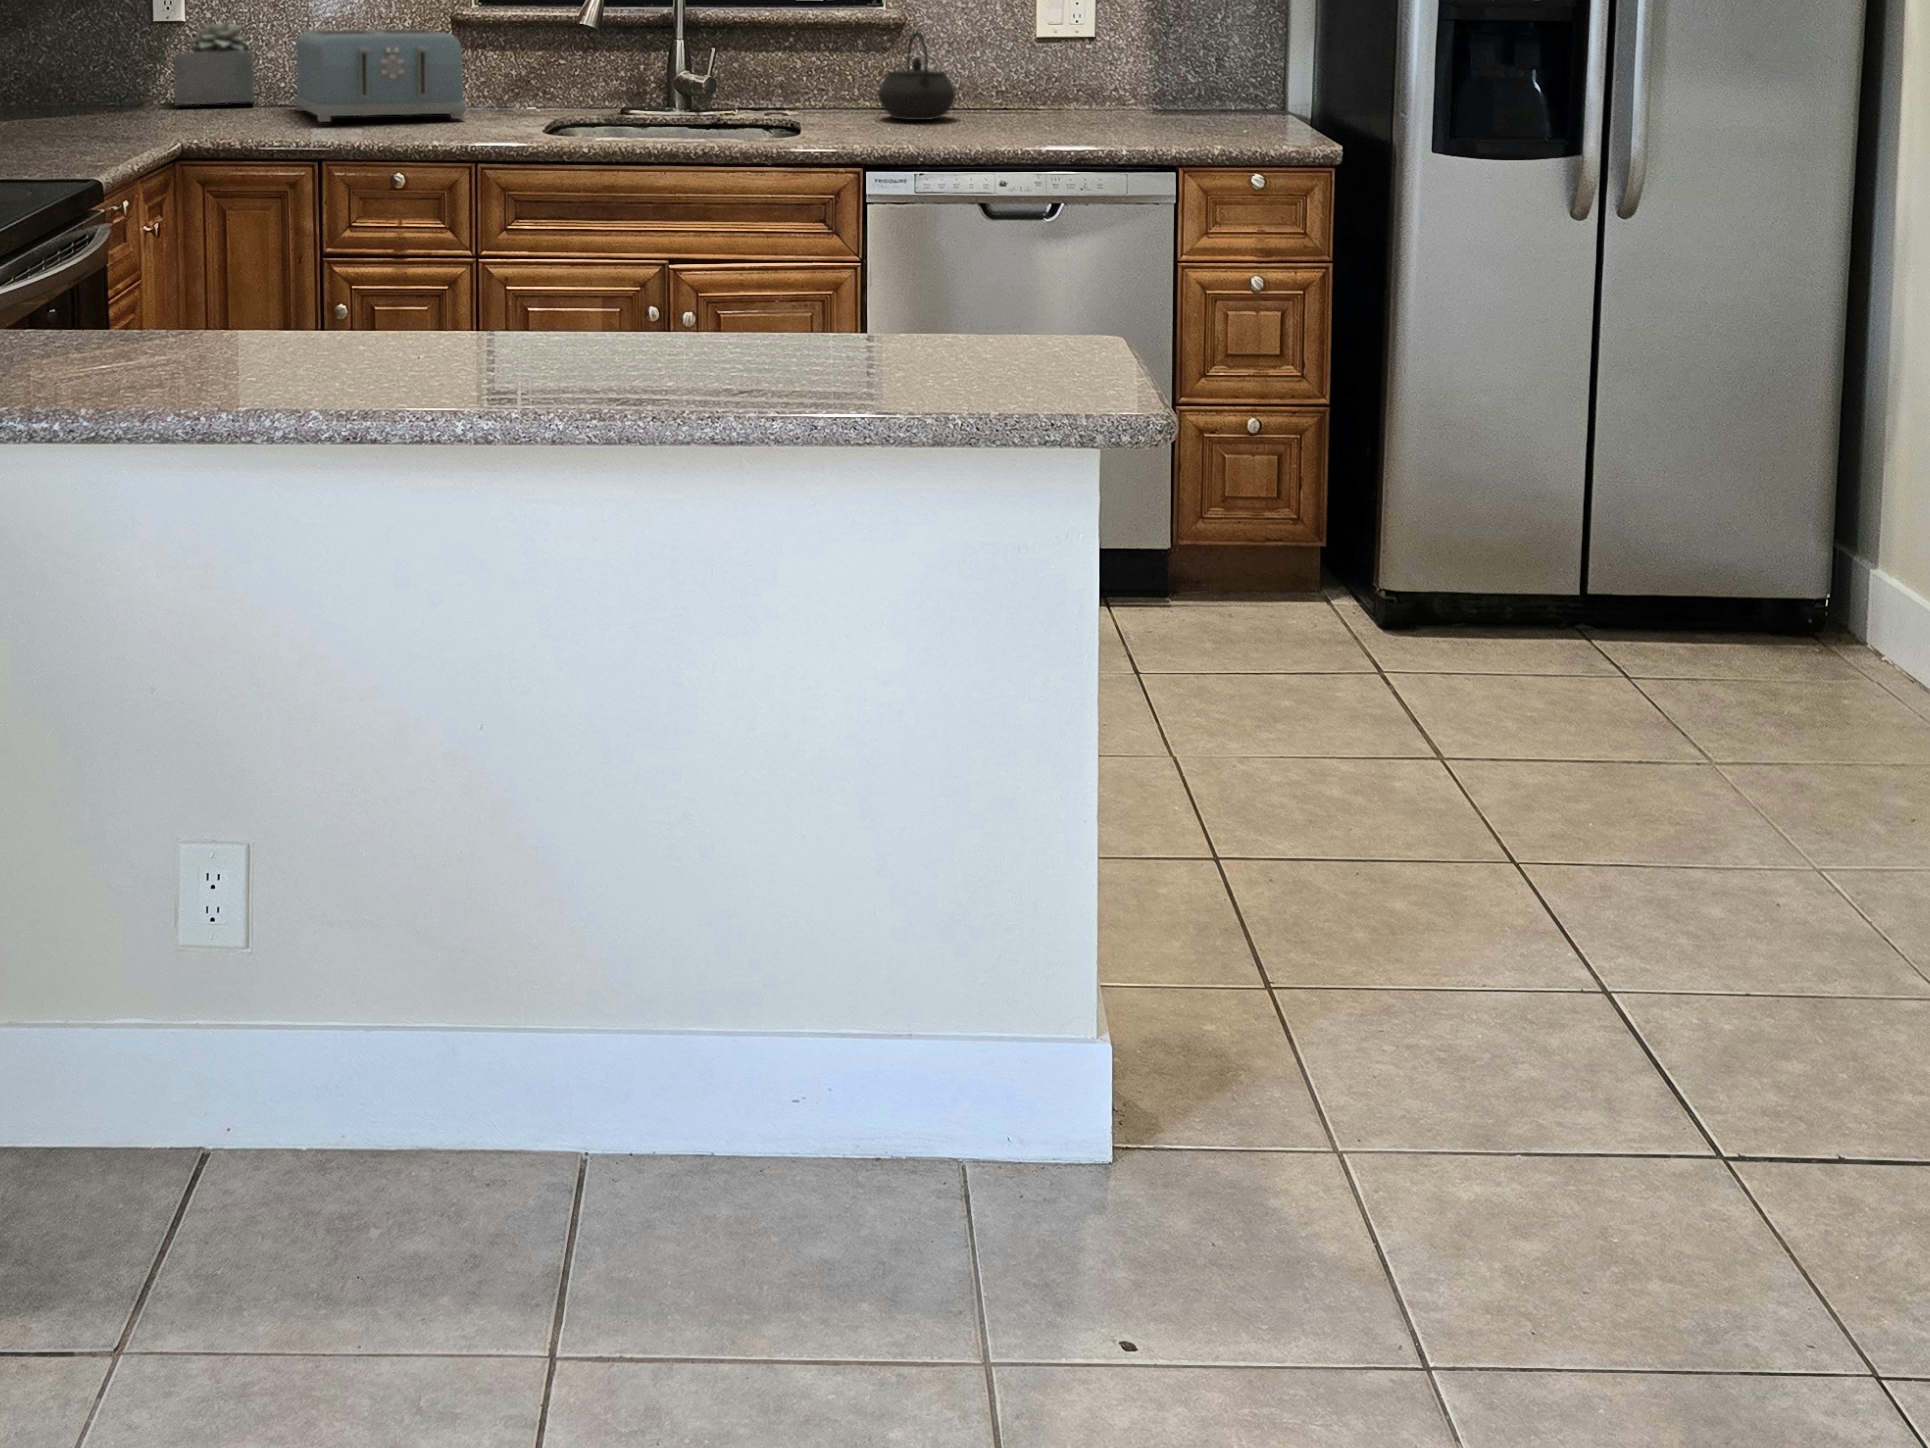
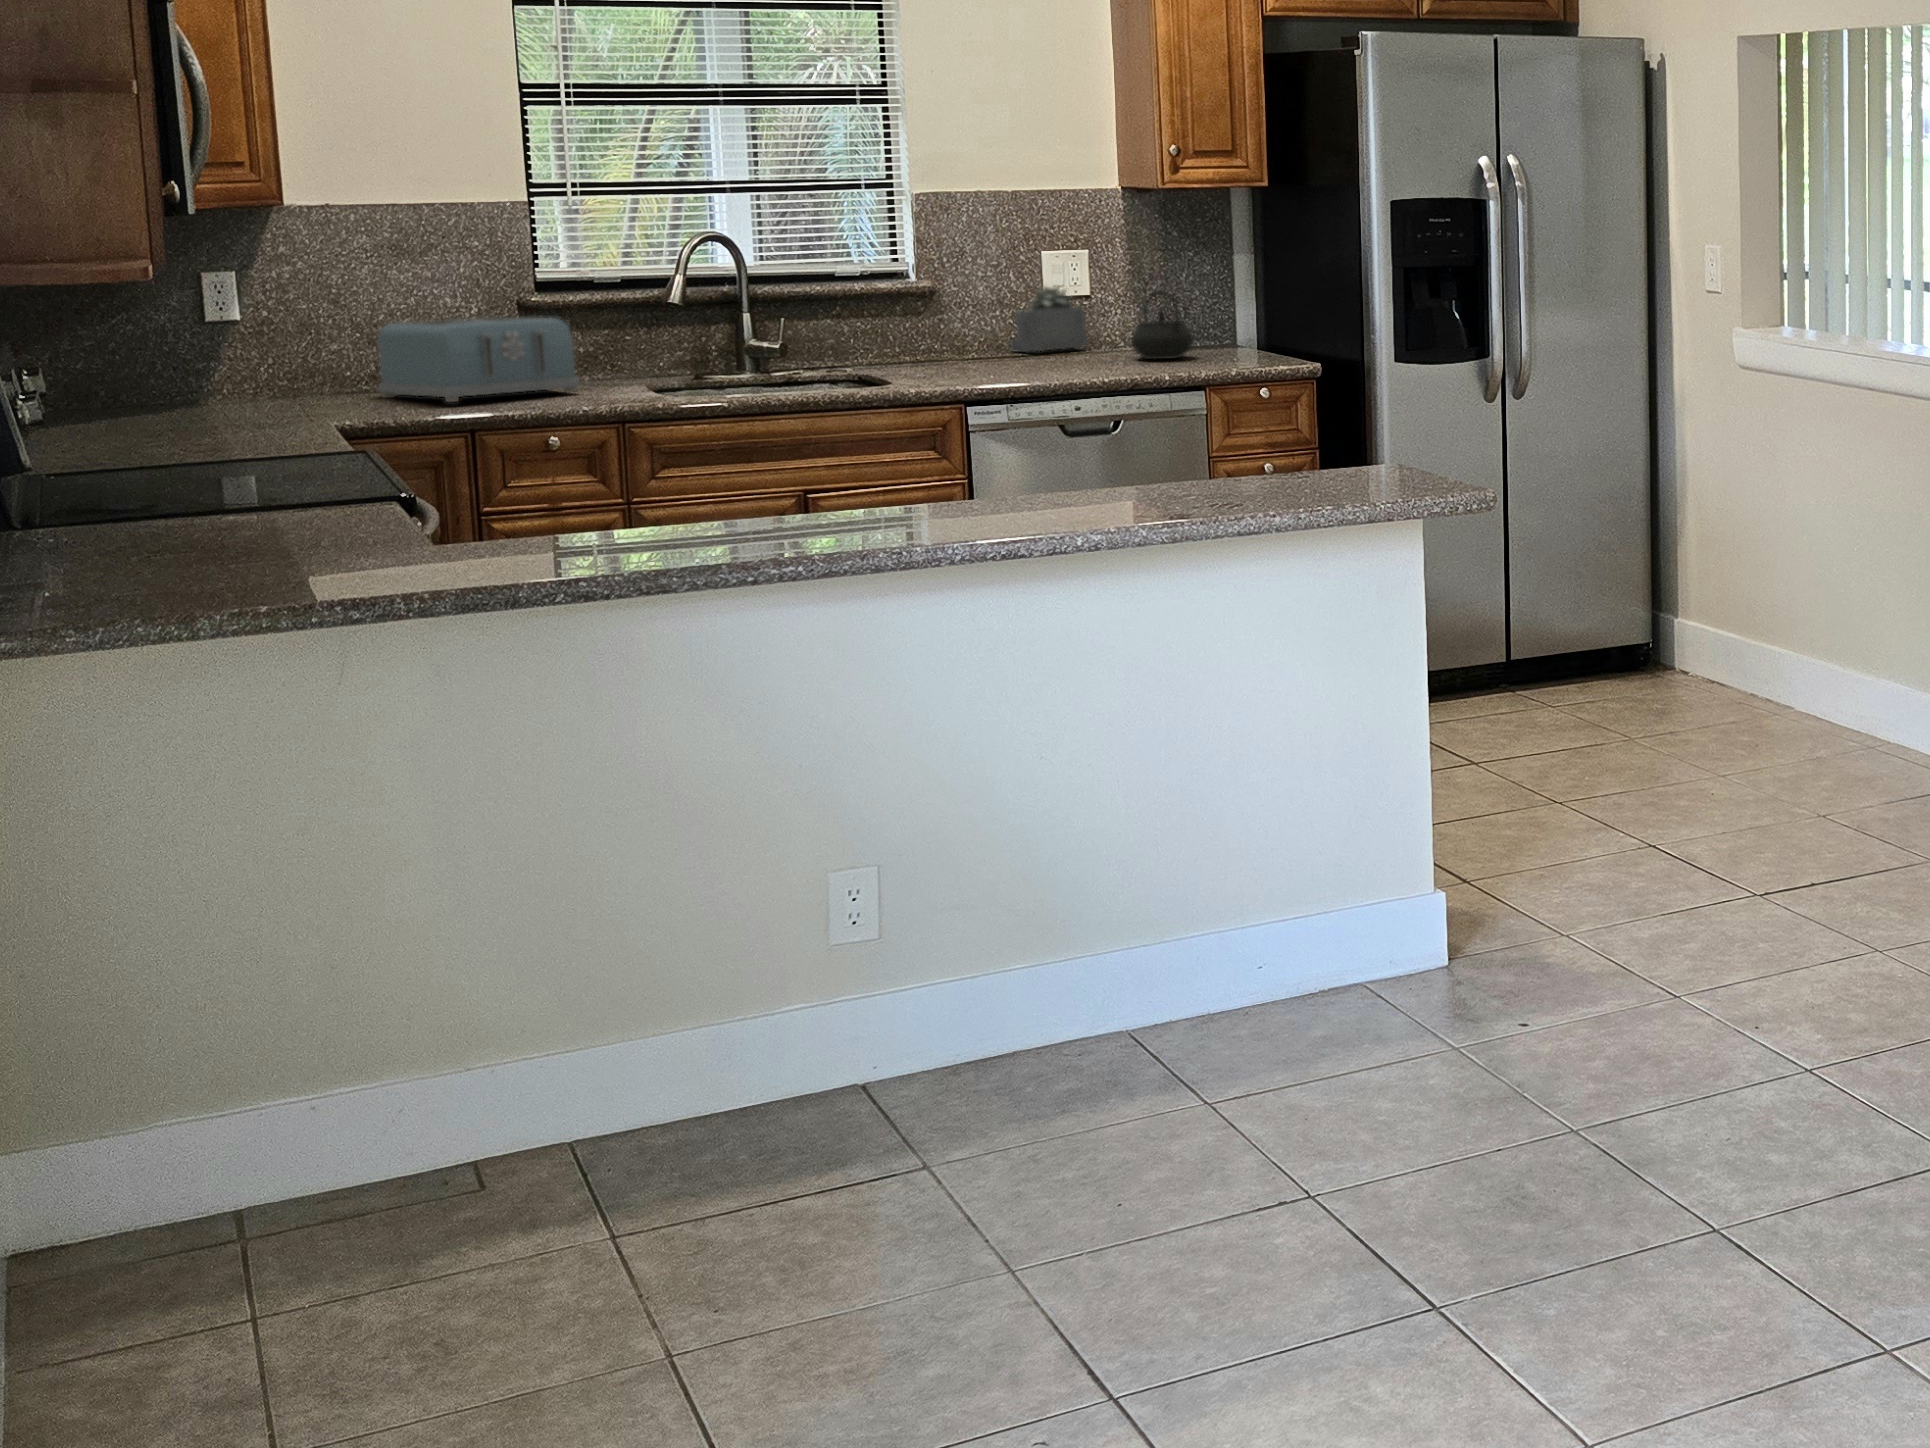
succulent plant: present [174,22,254,104] -> present [1009,287,1087,352]
kettle: present [878,31,956,120] -> present [1131,290,1193,359]

